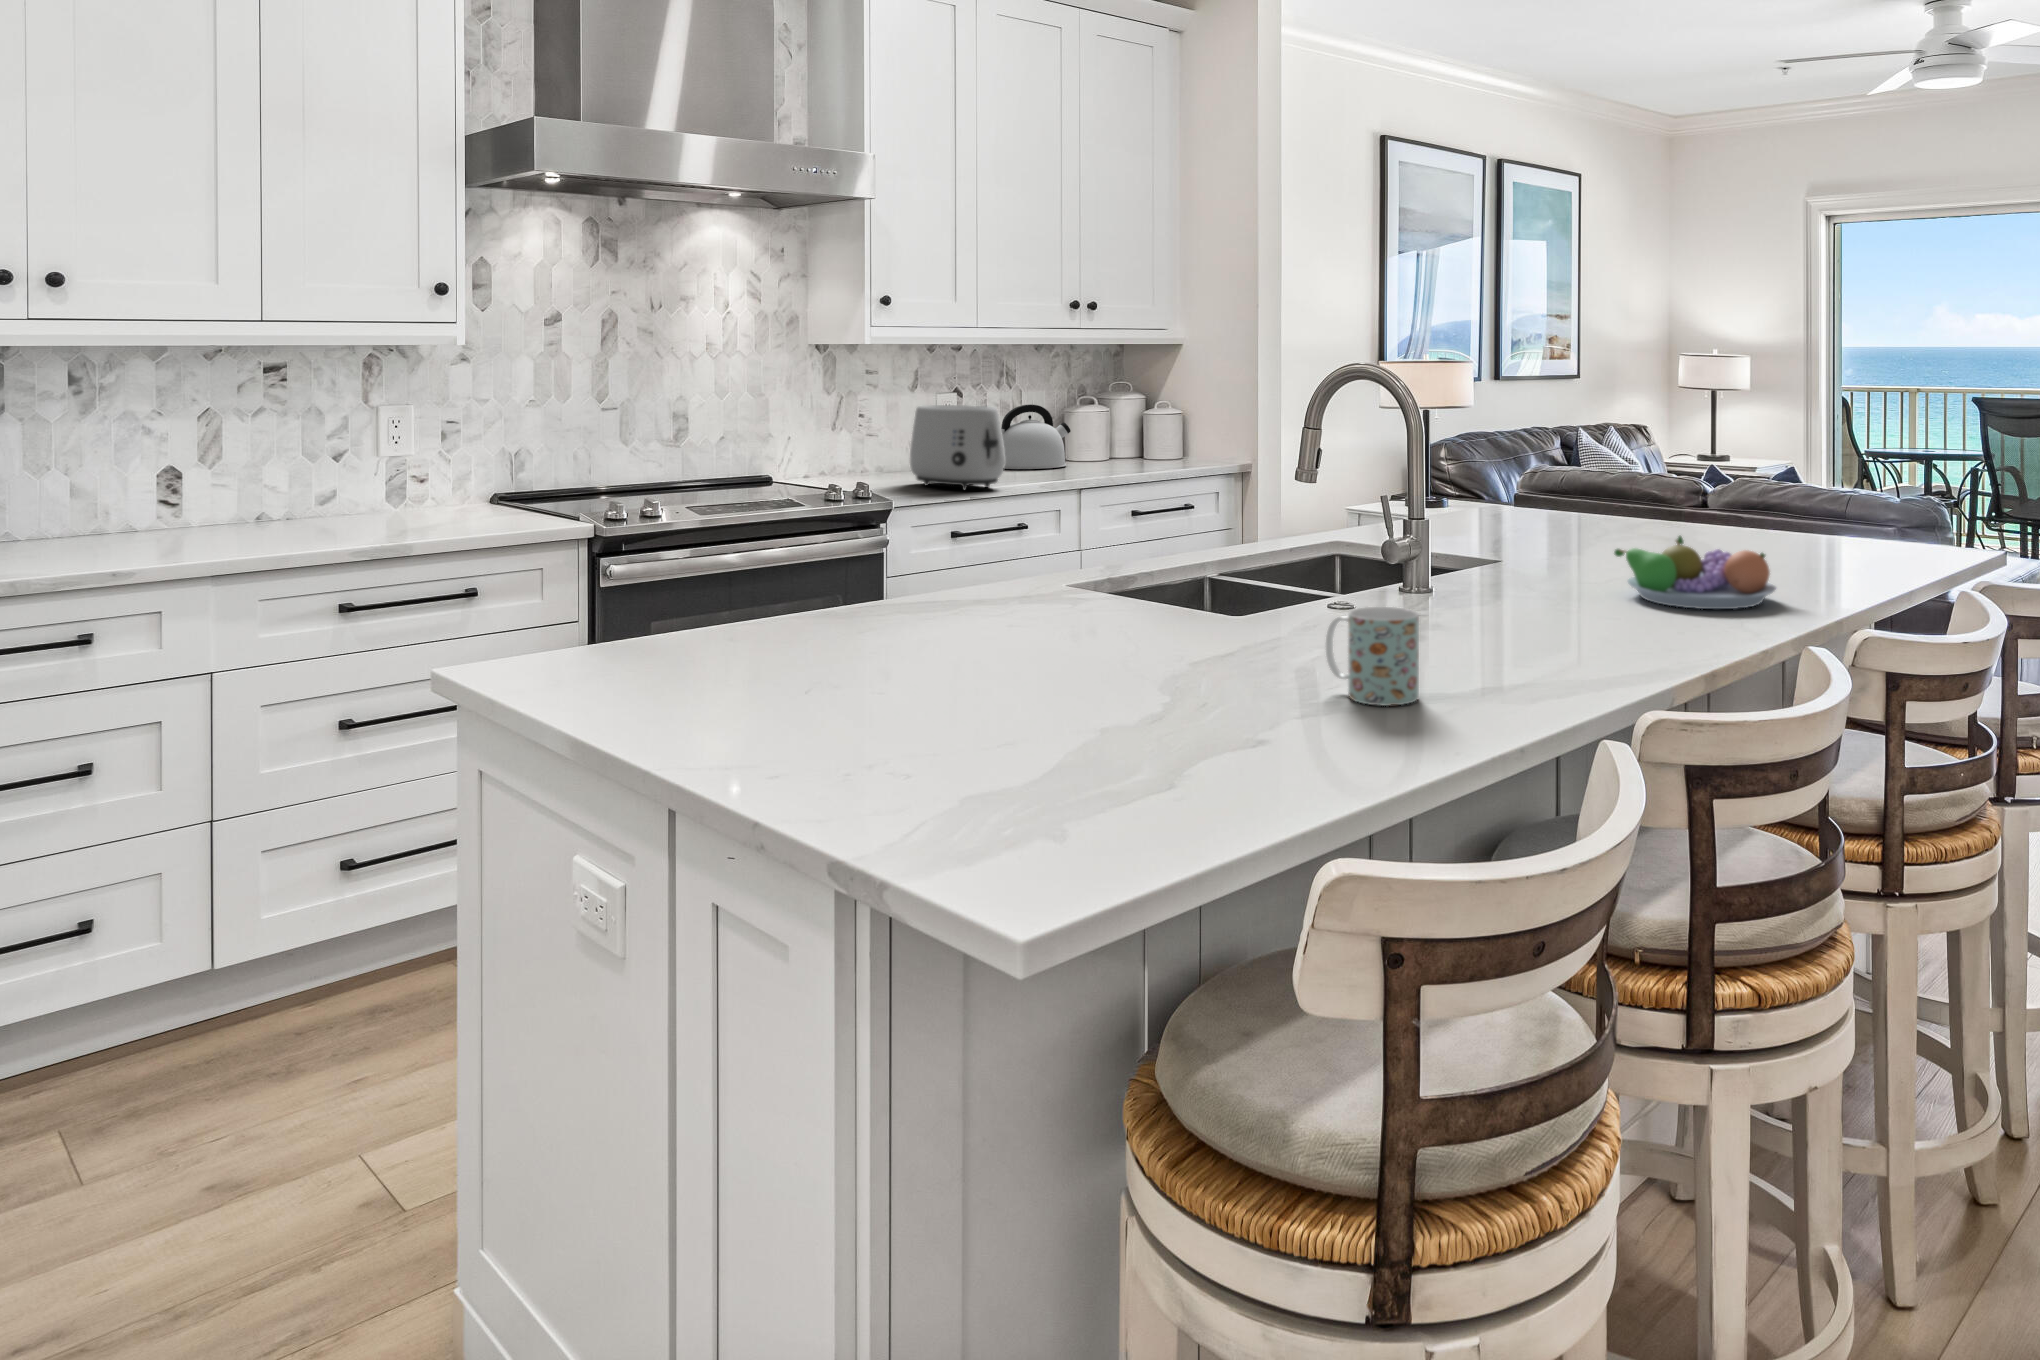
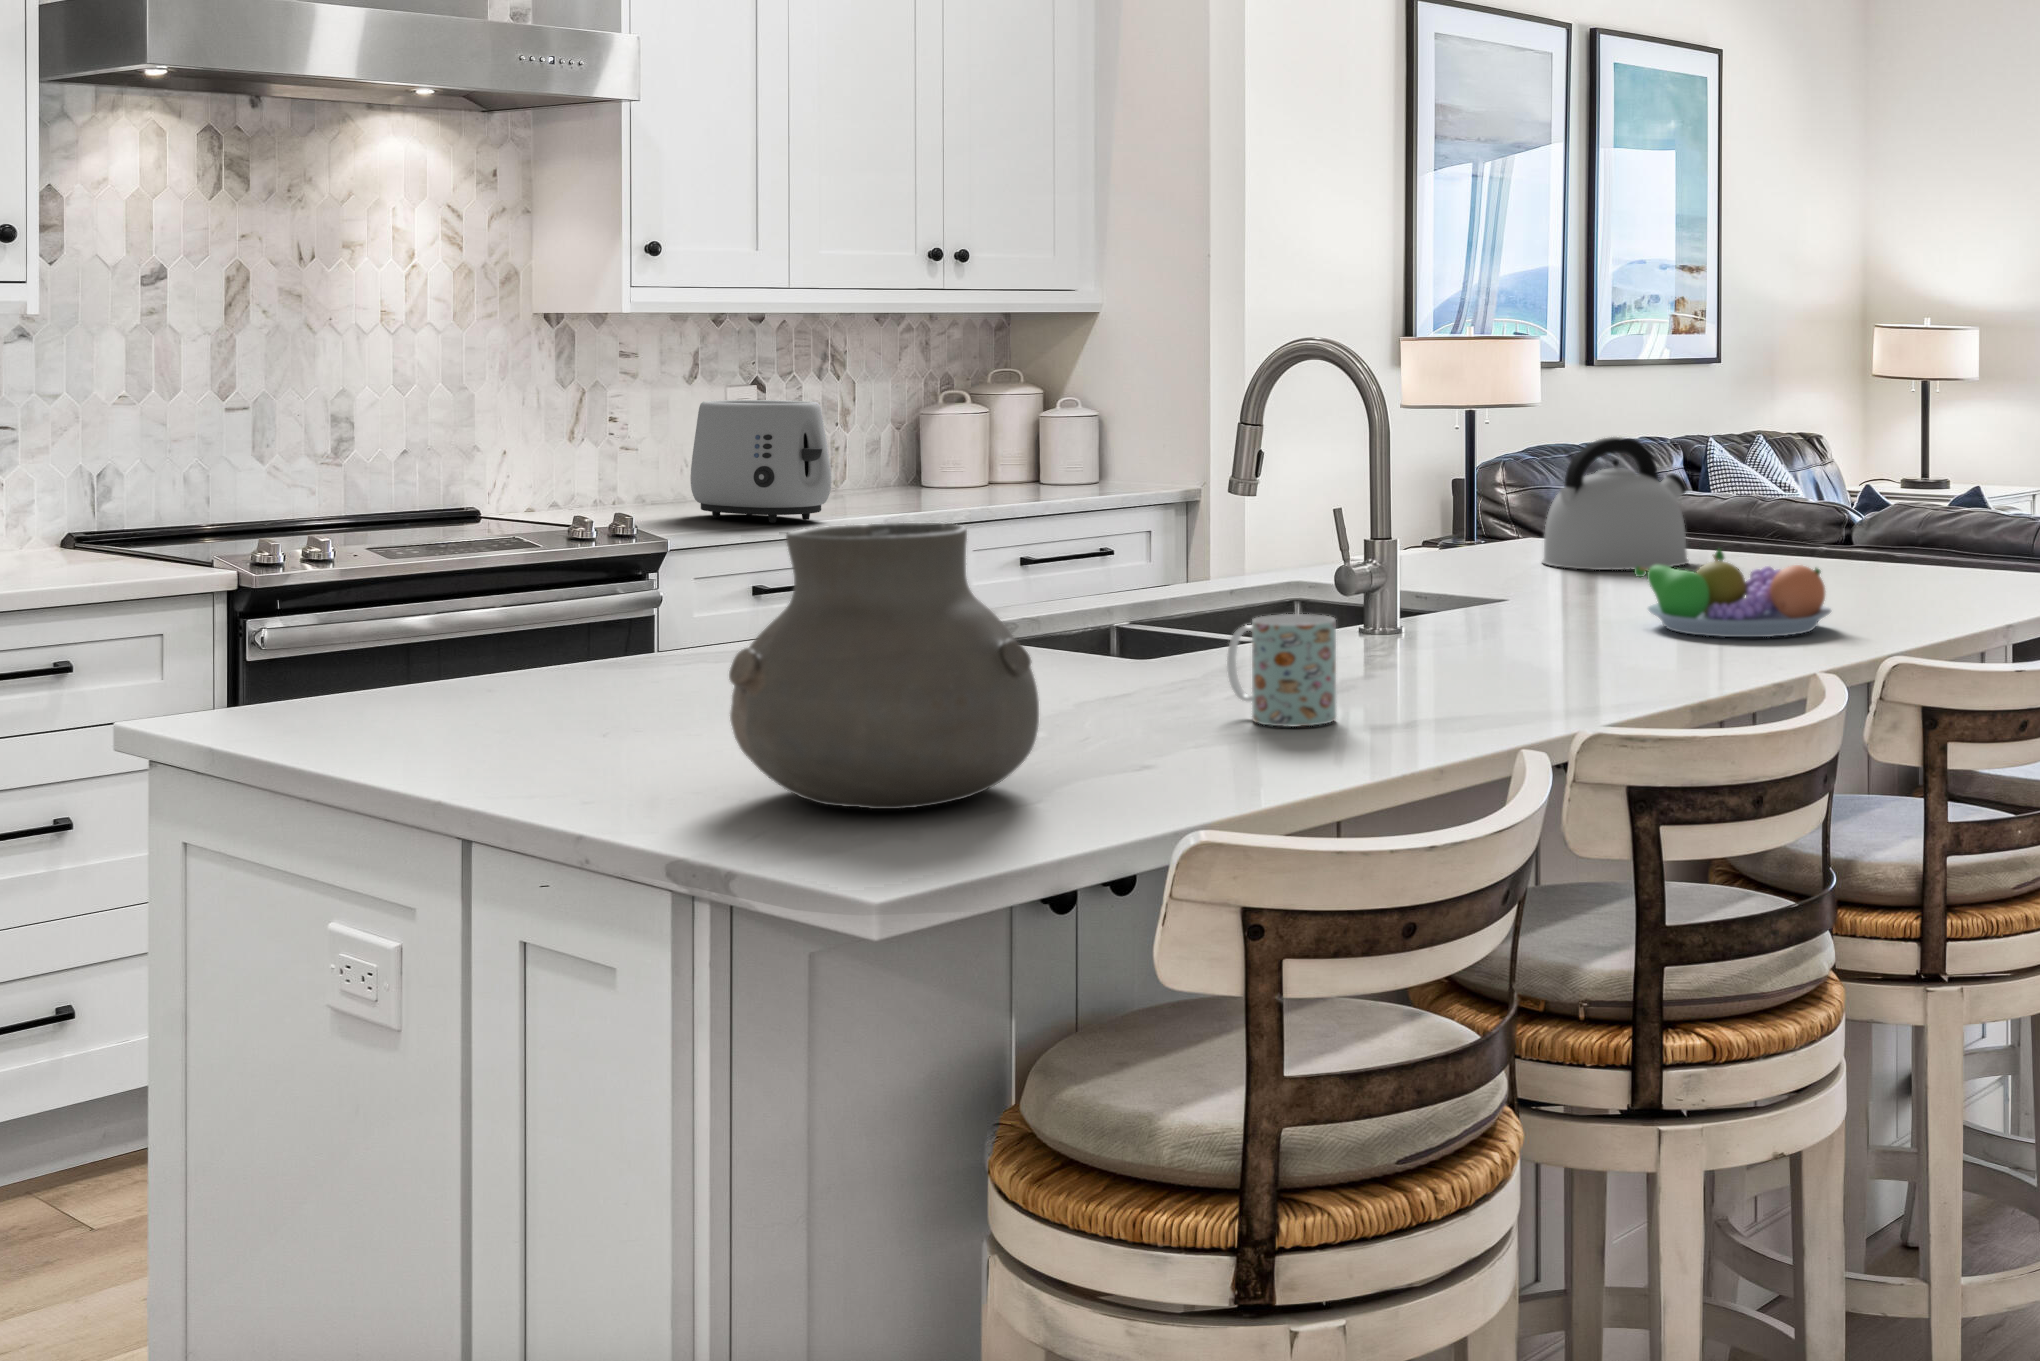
kettle: present [1001,404,1071,469] -> present [1542,437,1688,570]
vase: none [911,543,1183,810] -> present [729,523,1039,809]

